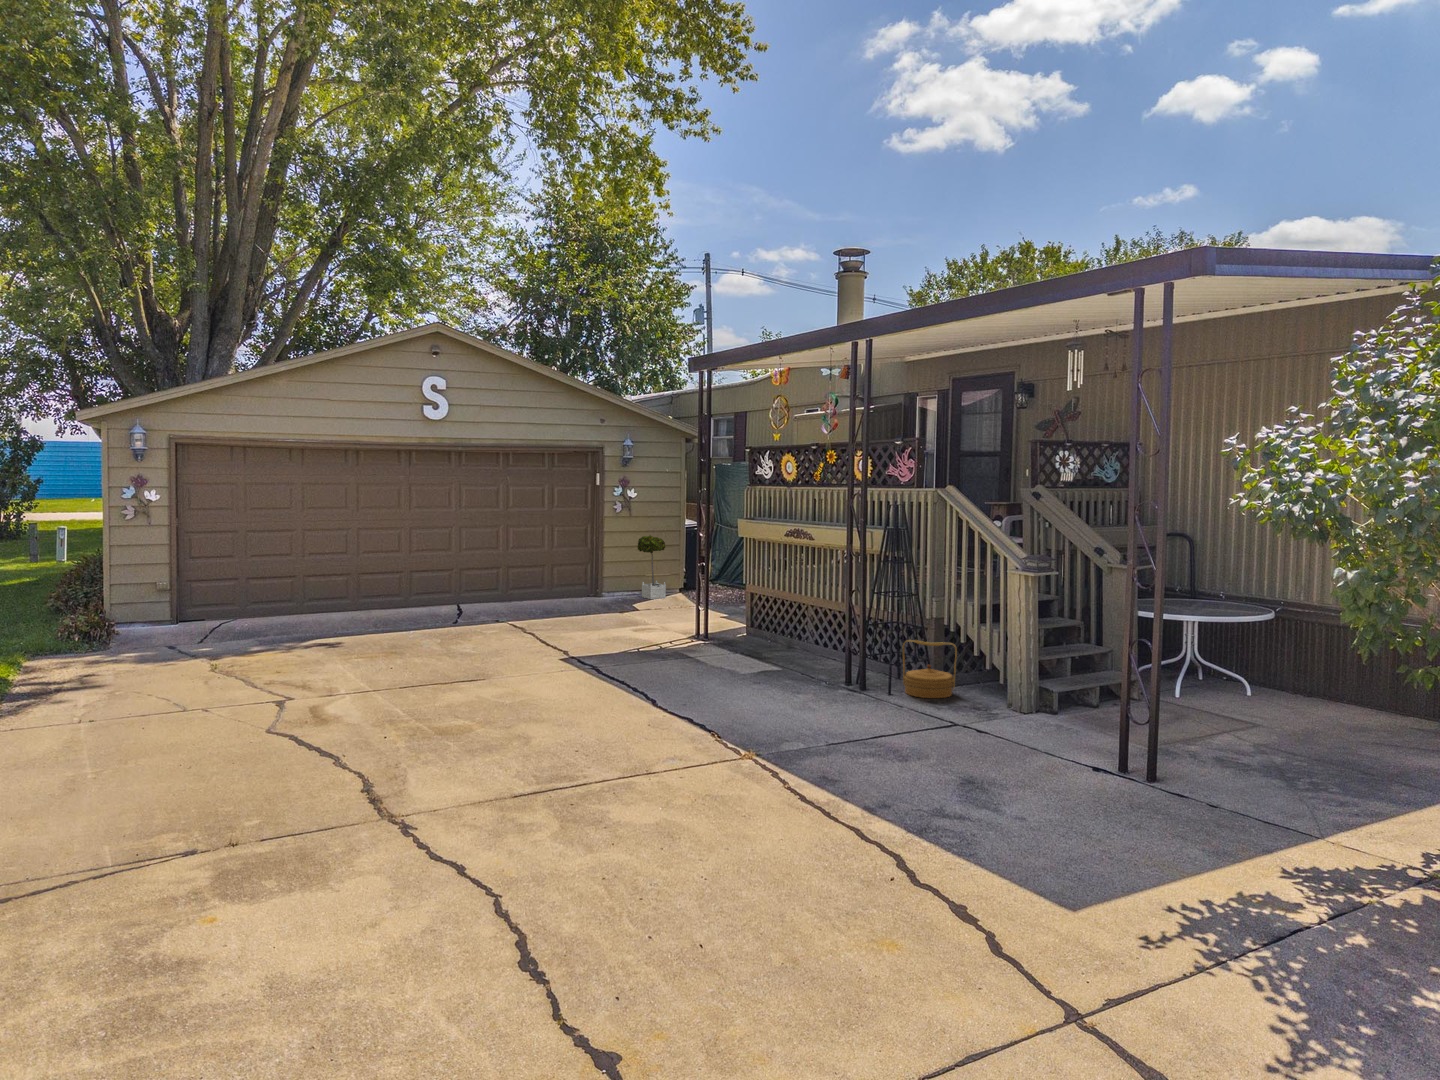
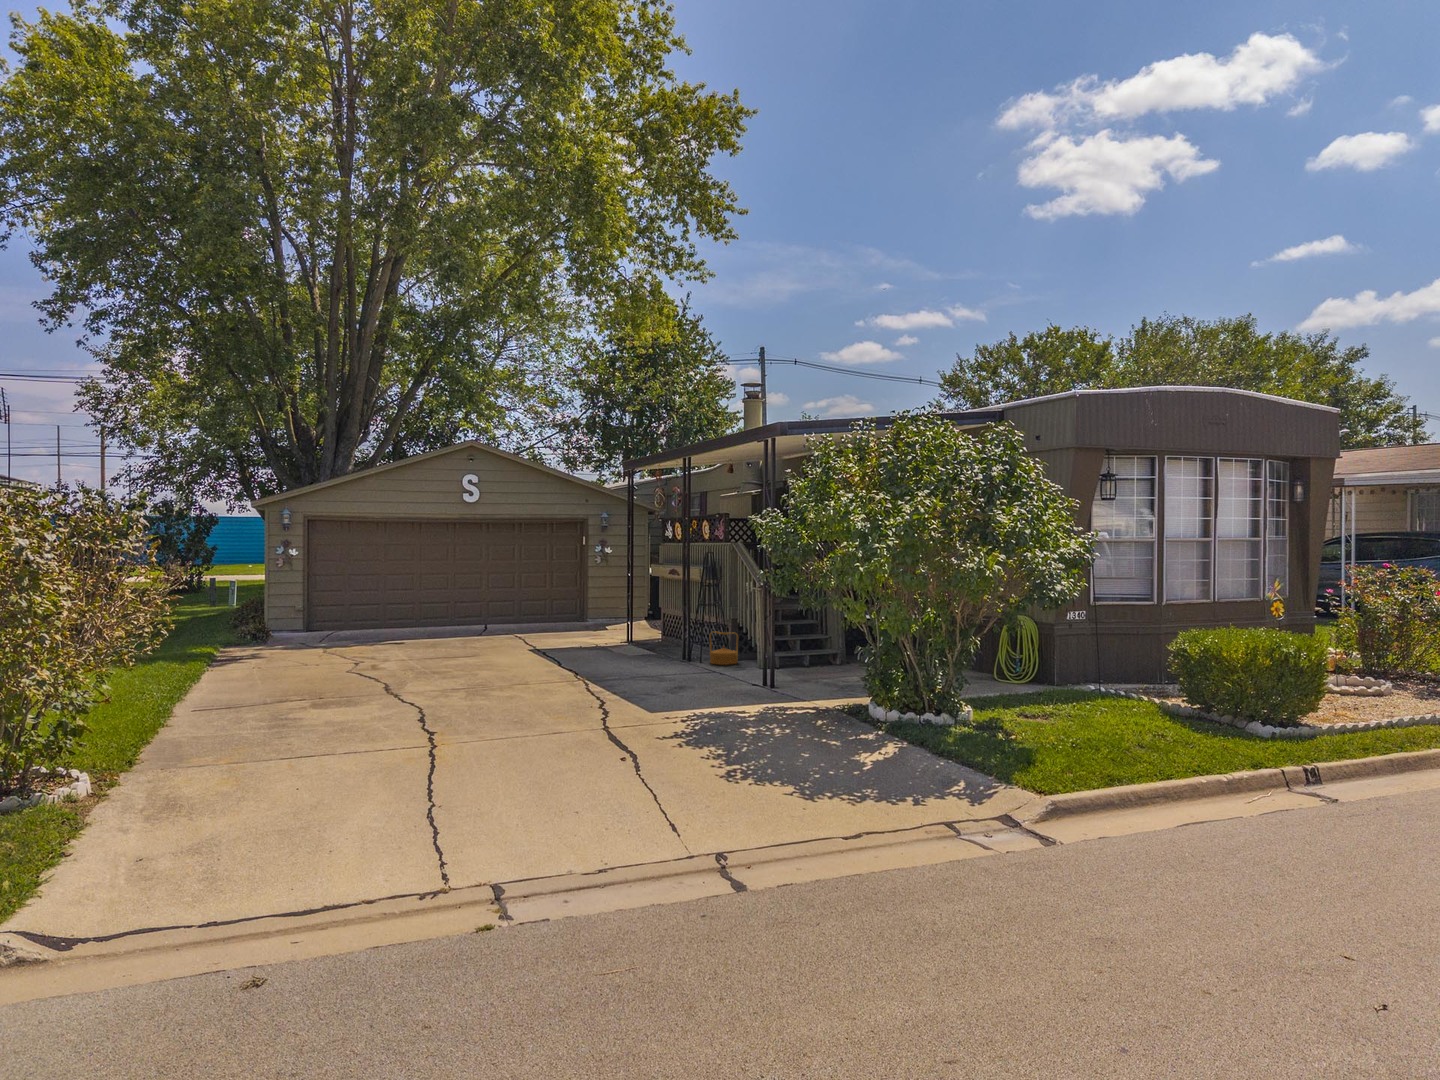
potted tree: present [637,535,666,599] -> none [615,579,634,624]

